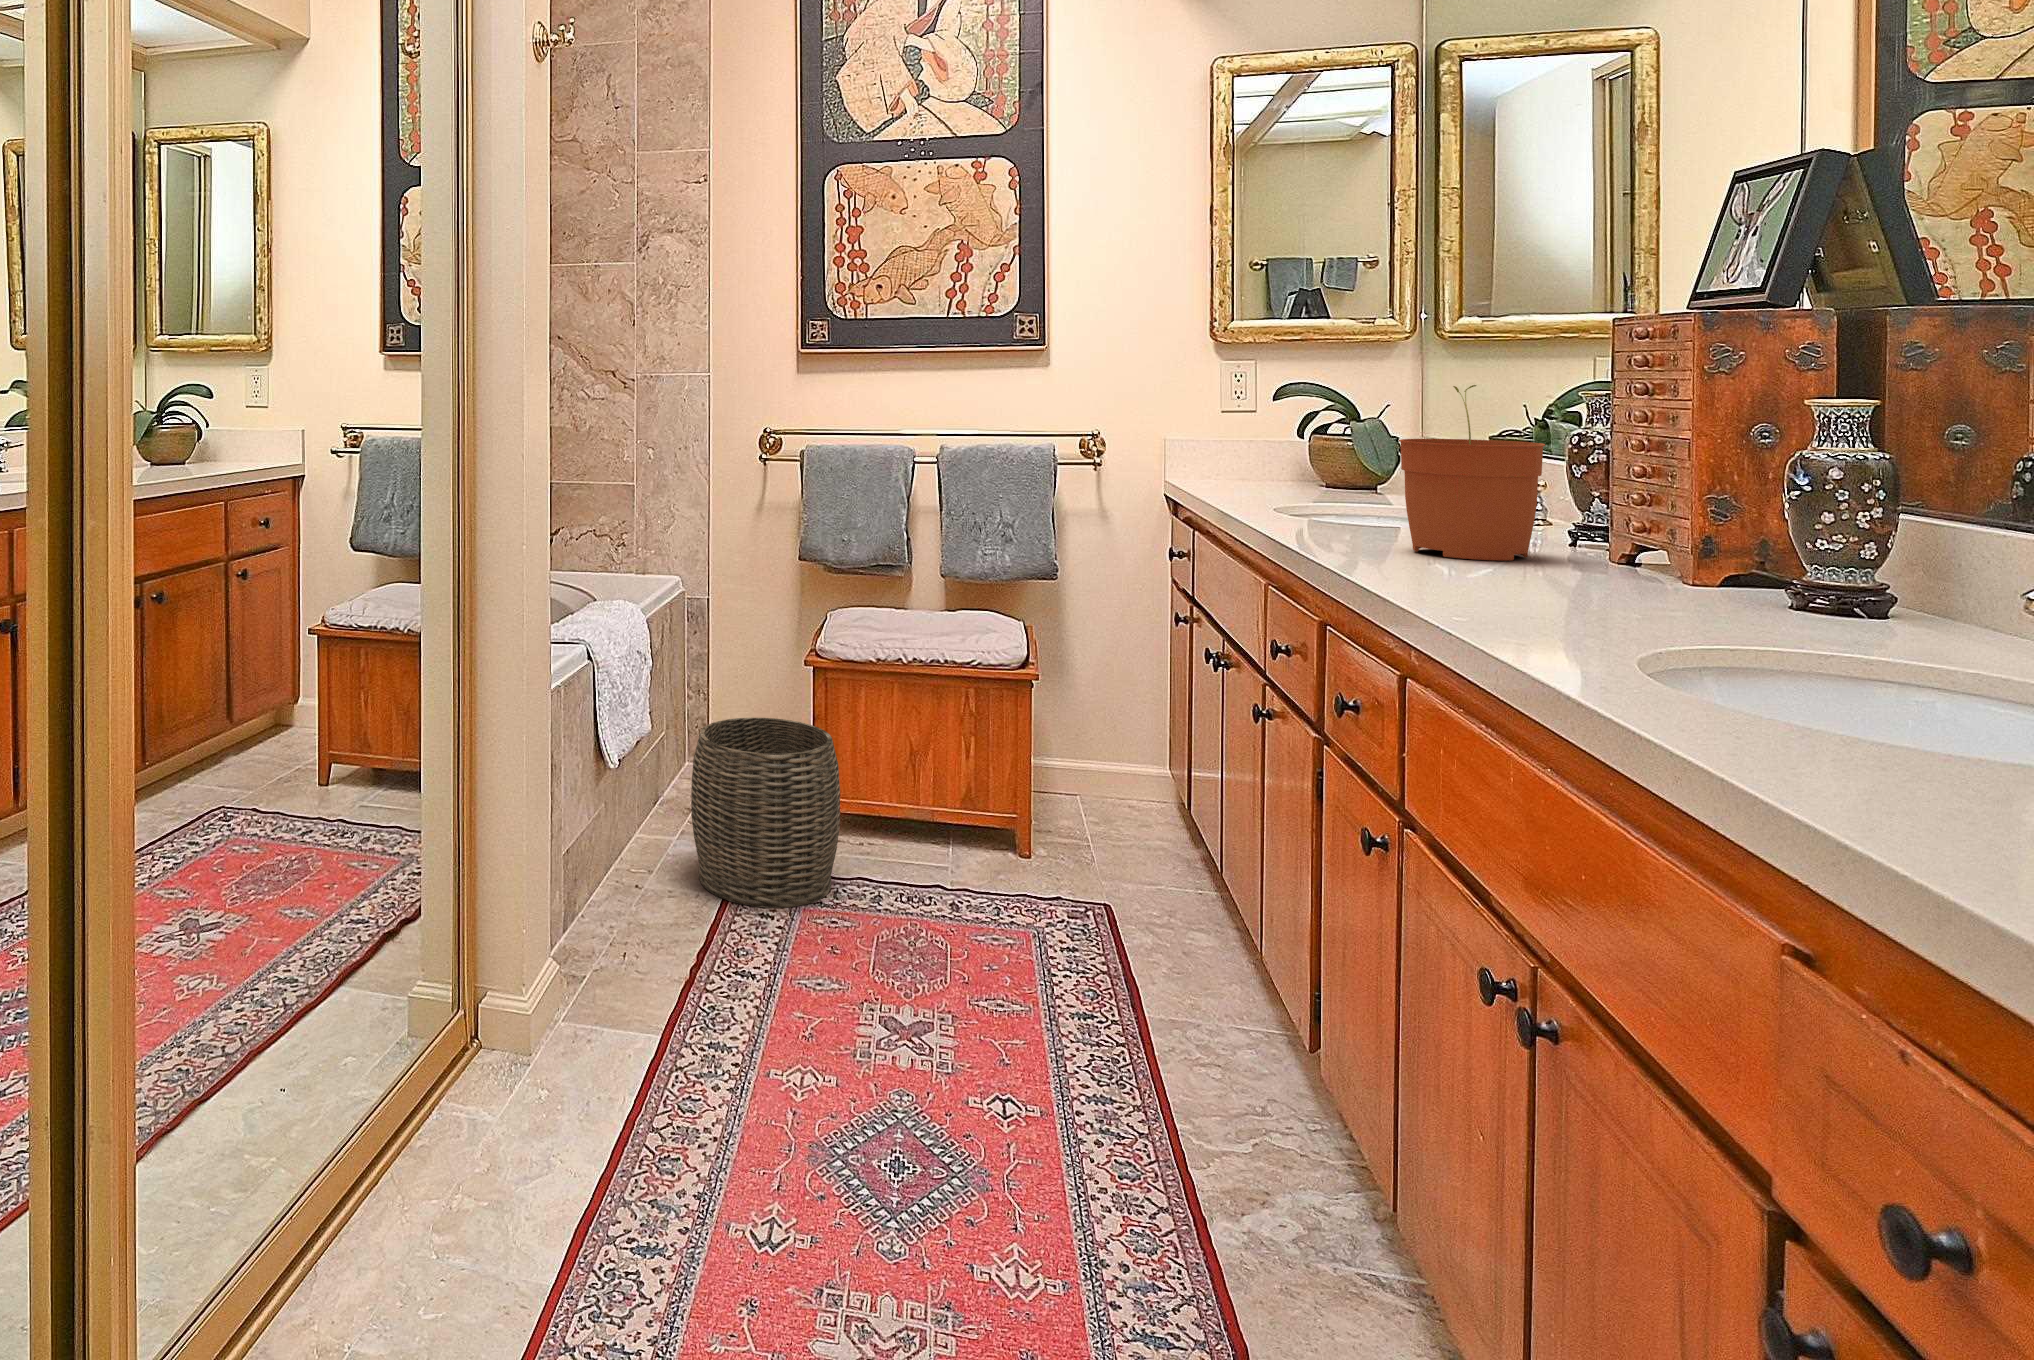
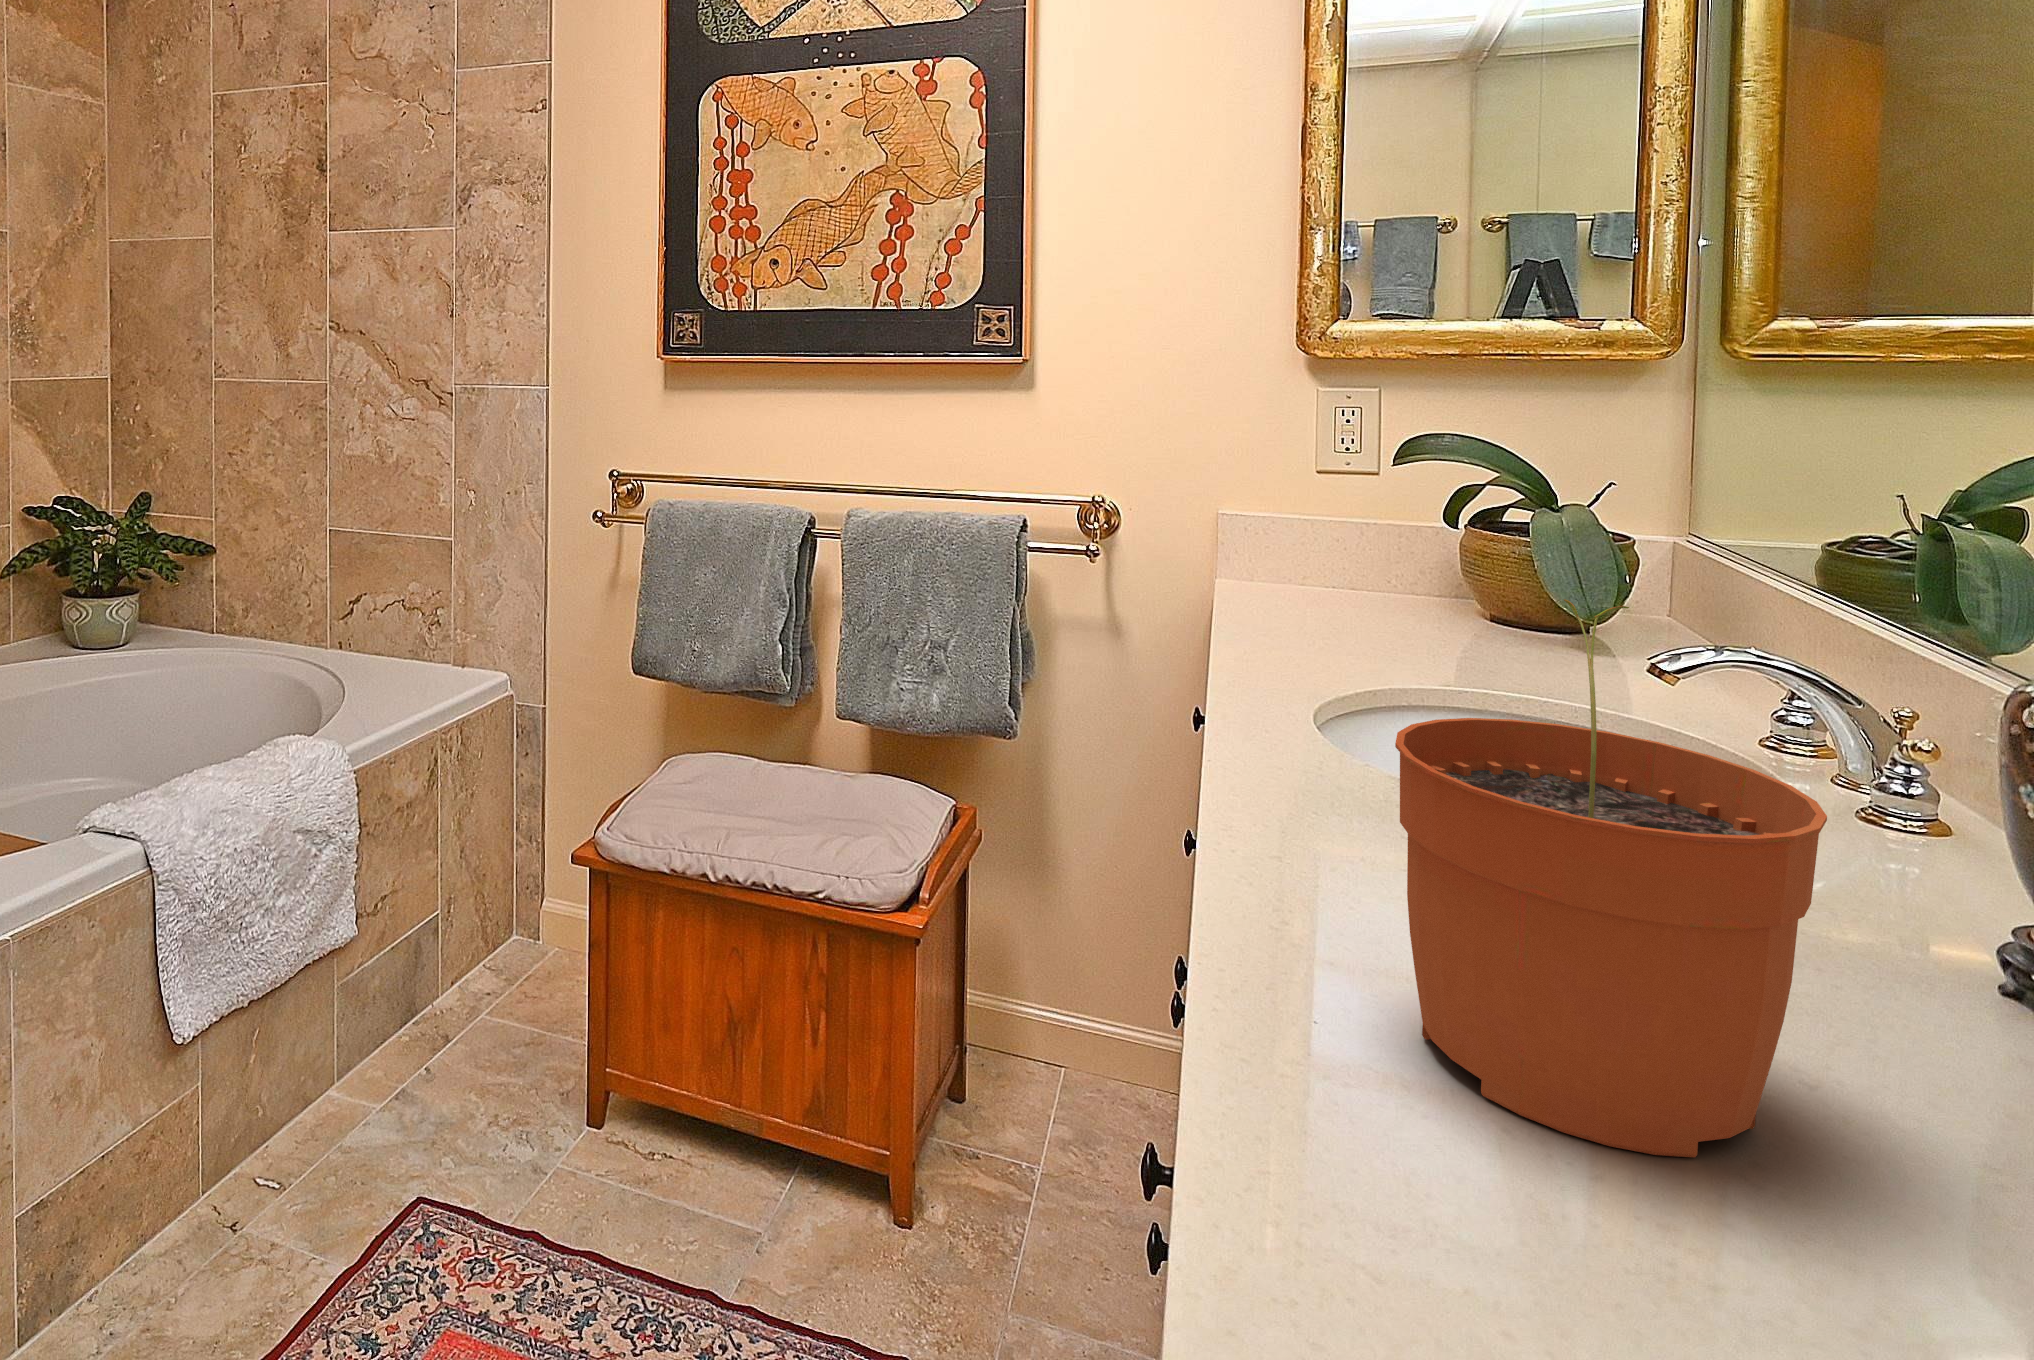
woven basket: present [691,718,840,908] -> none [317,942,551,1295]

